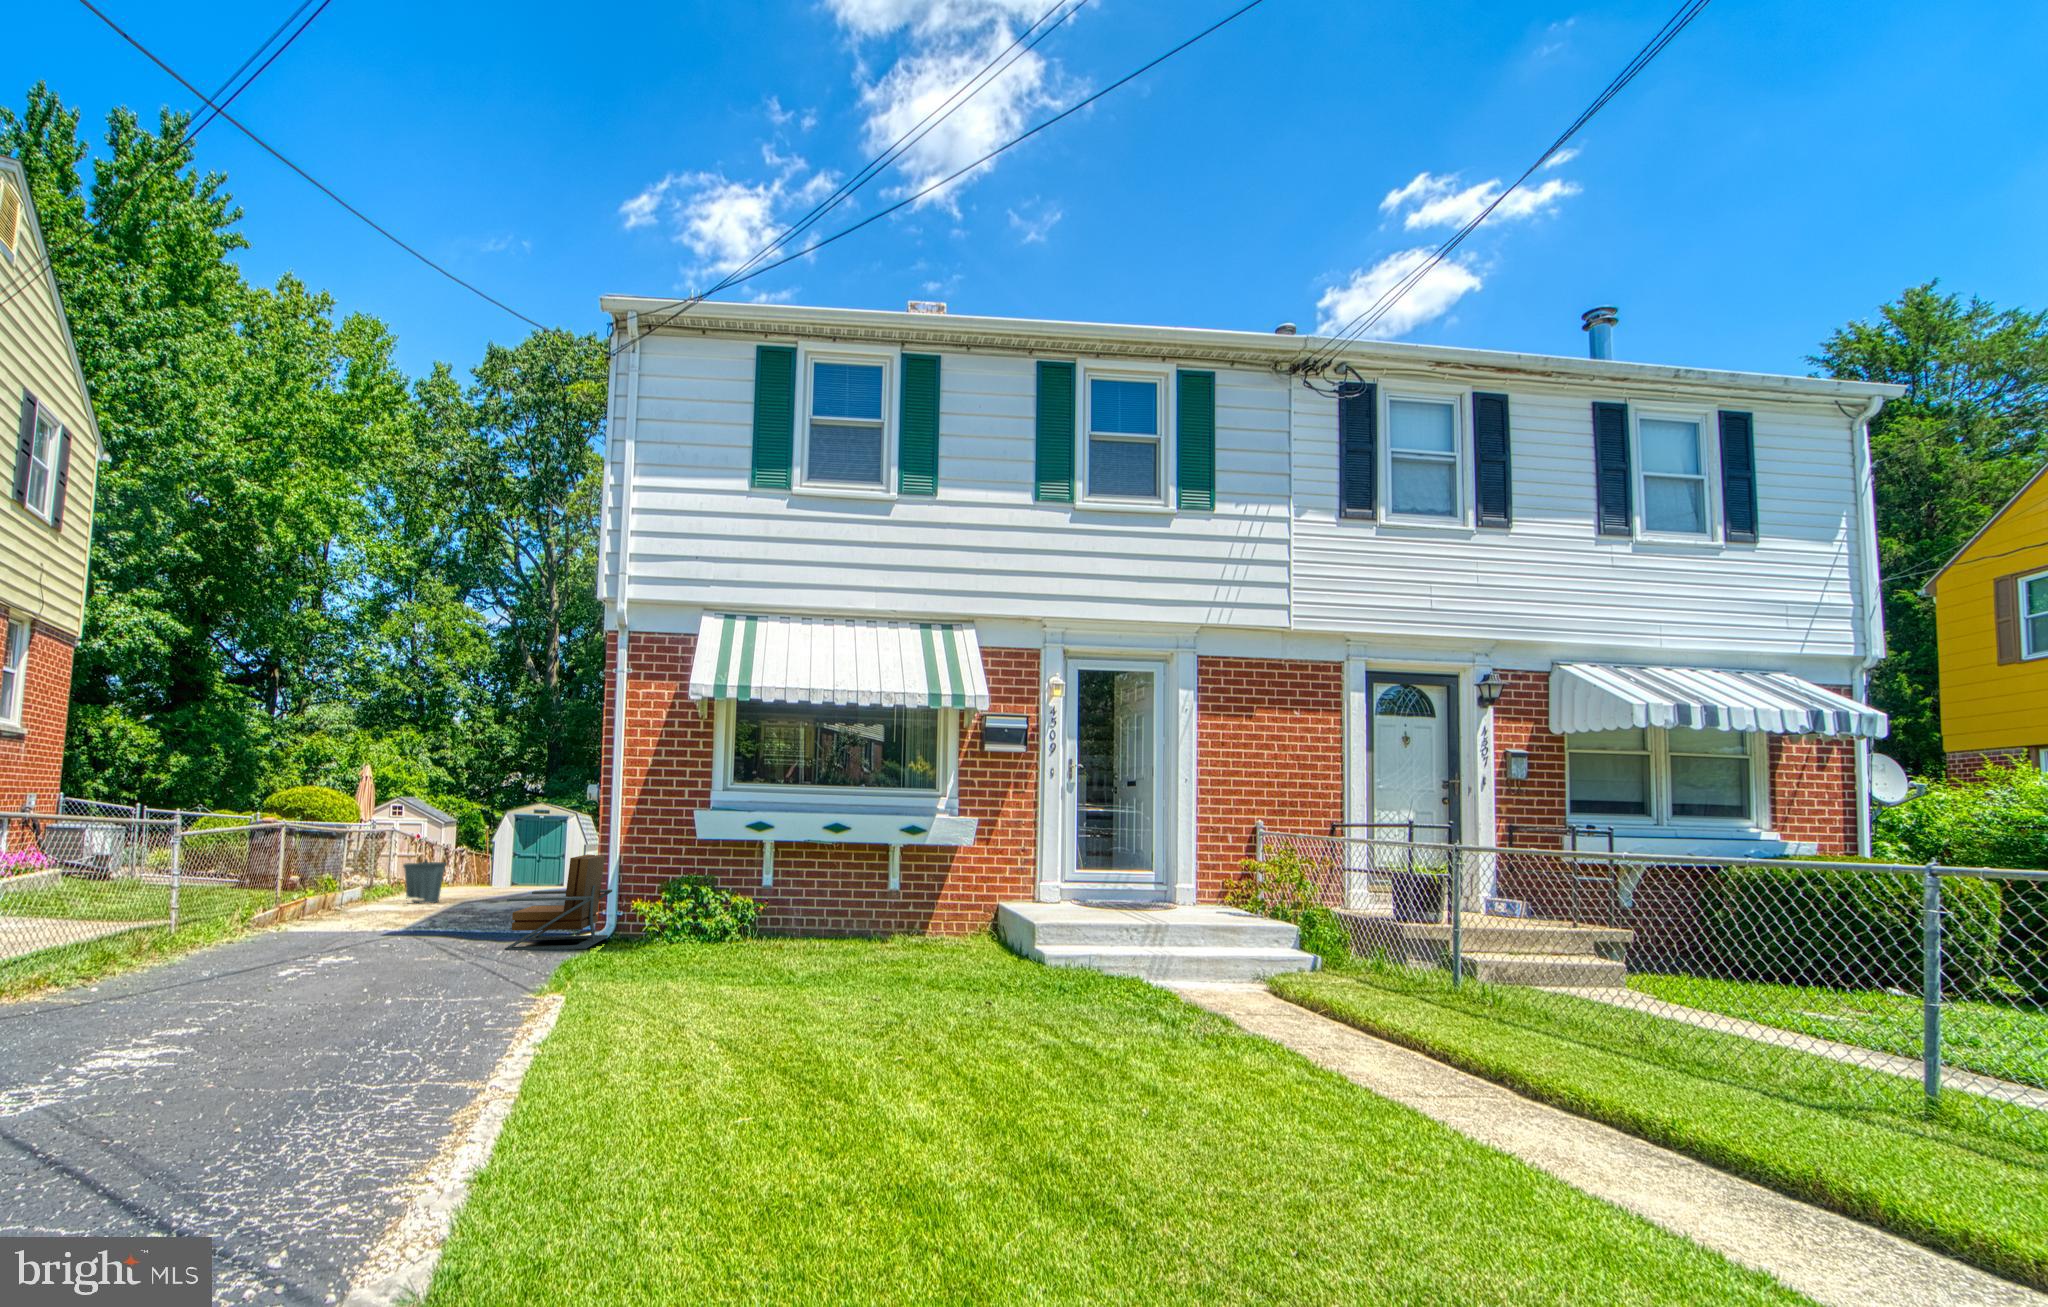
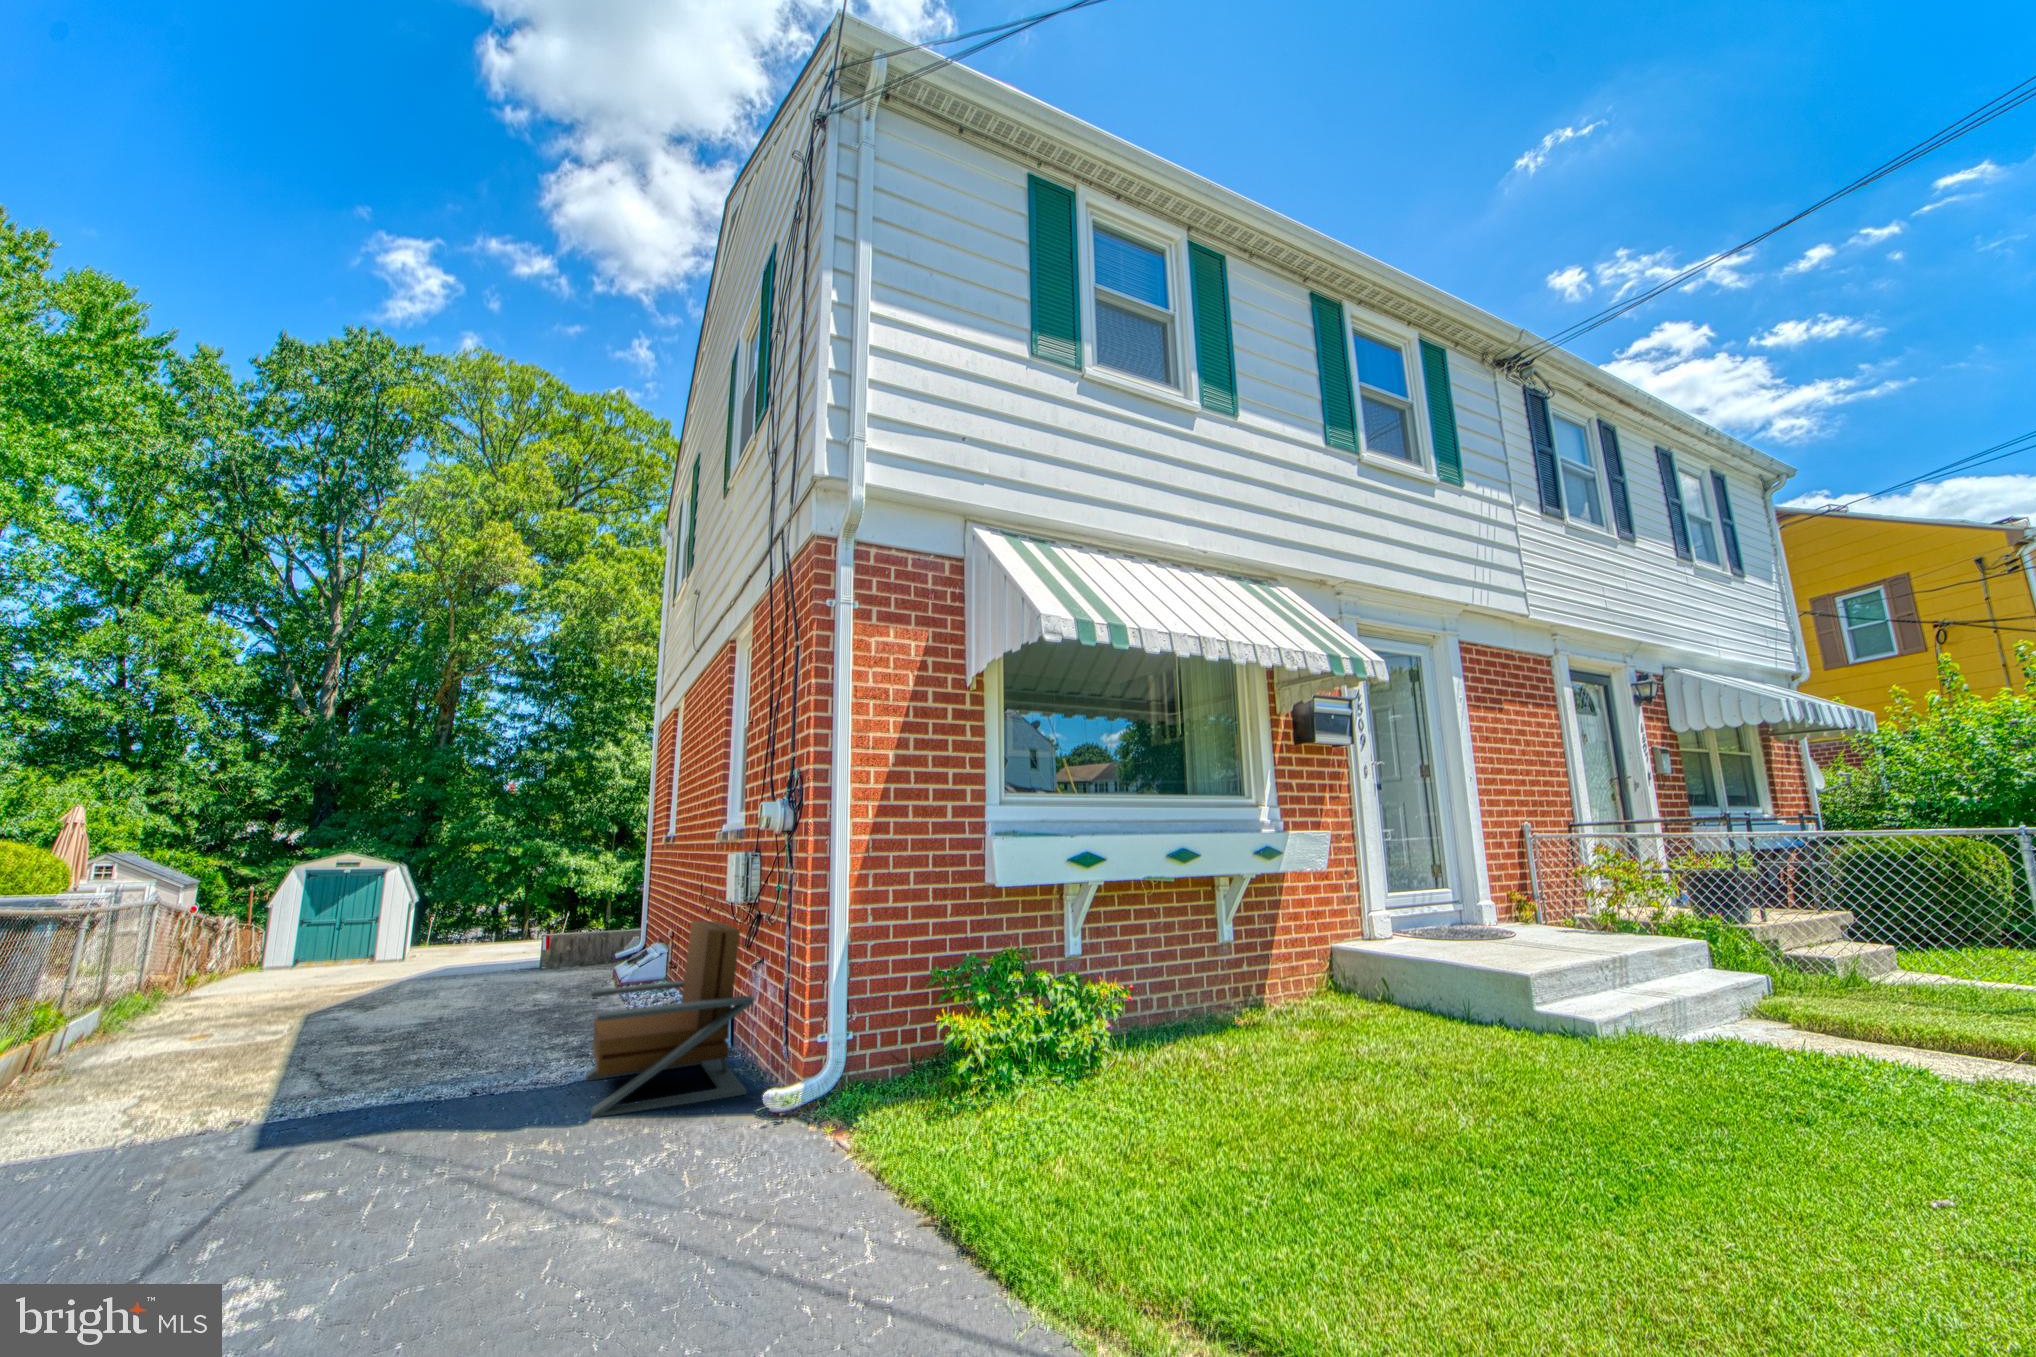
trash can: present [403,860,447,903] -> none [161,935,239,1004]

